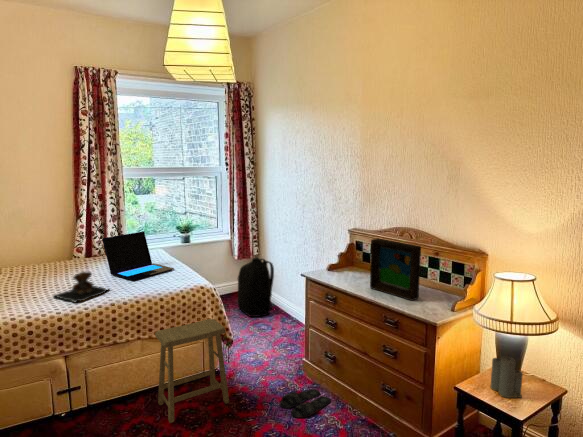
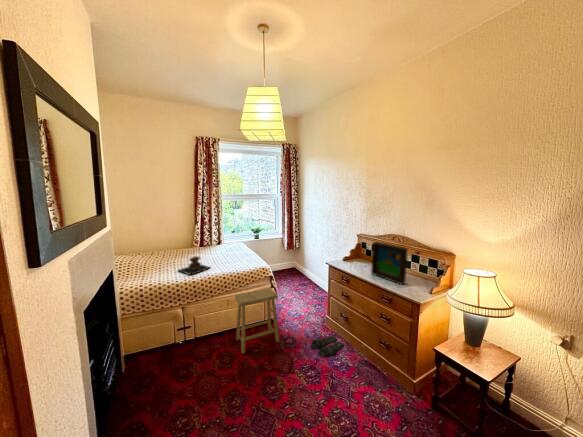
laptop: present [102,232,174,280] -> none [208,232,249,262]
backpack: present [238,257,277,317] -> none [287,249,311,285]
candle: present [491,356,523,398] -> none [462,330,488,363]

